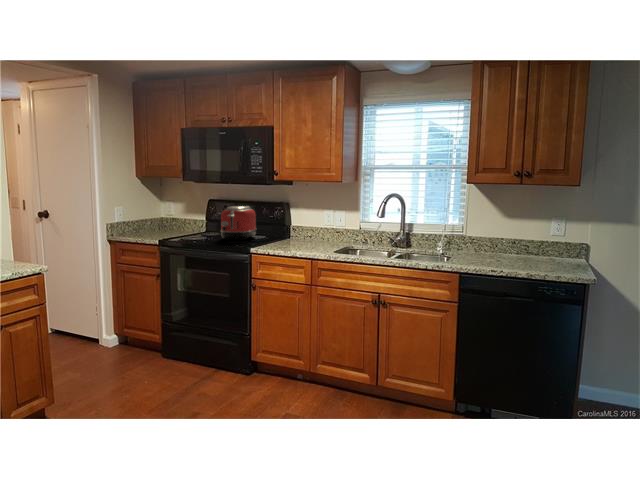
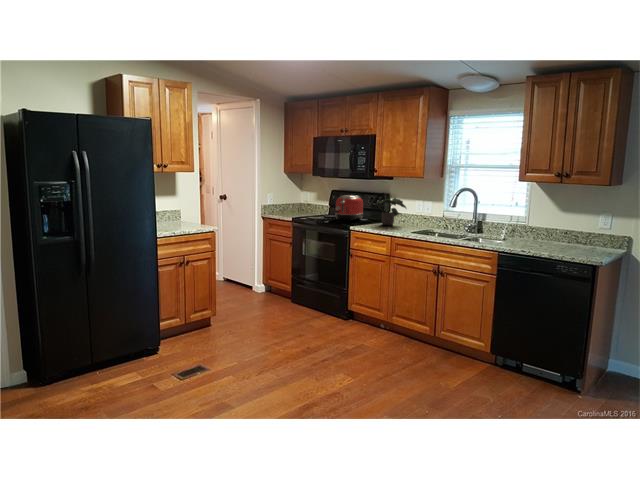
potted plant: none [281,207,316,243] -> present [378,198,406,225]

